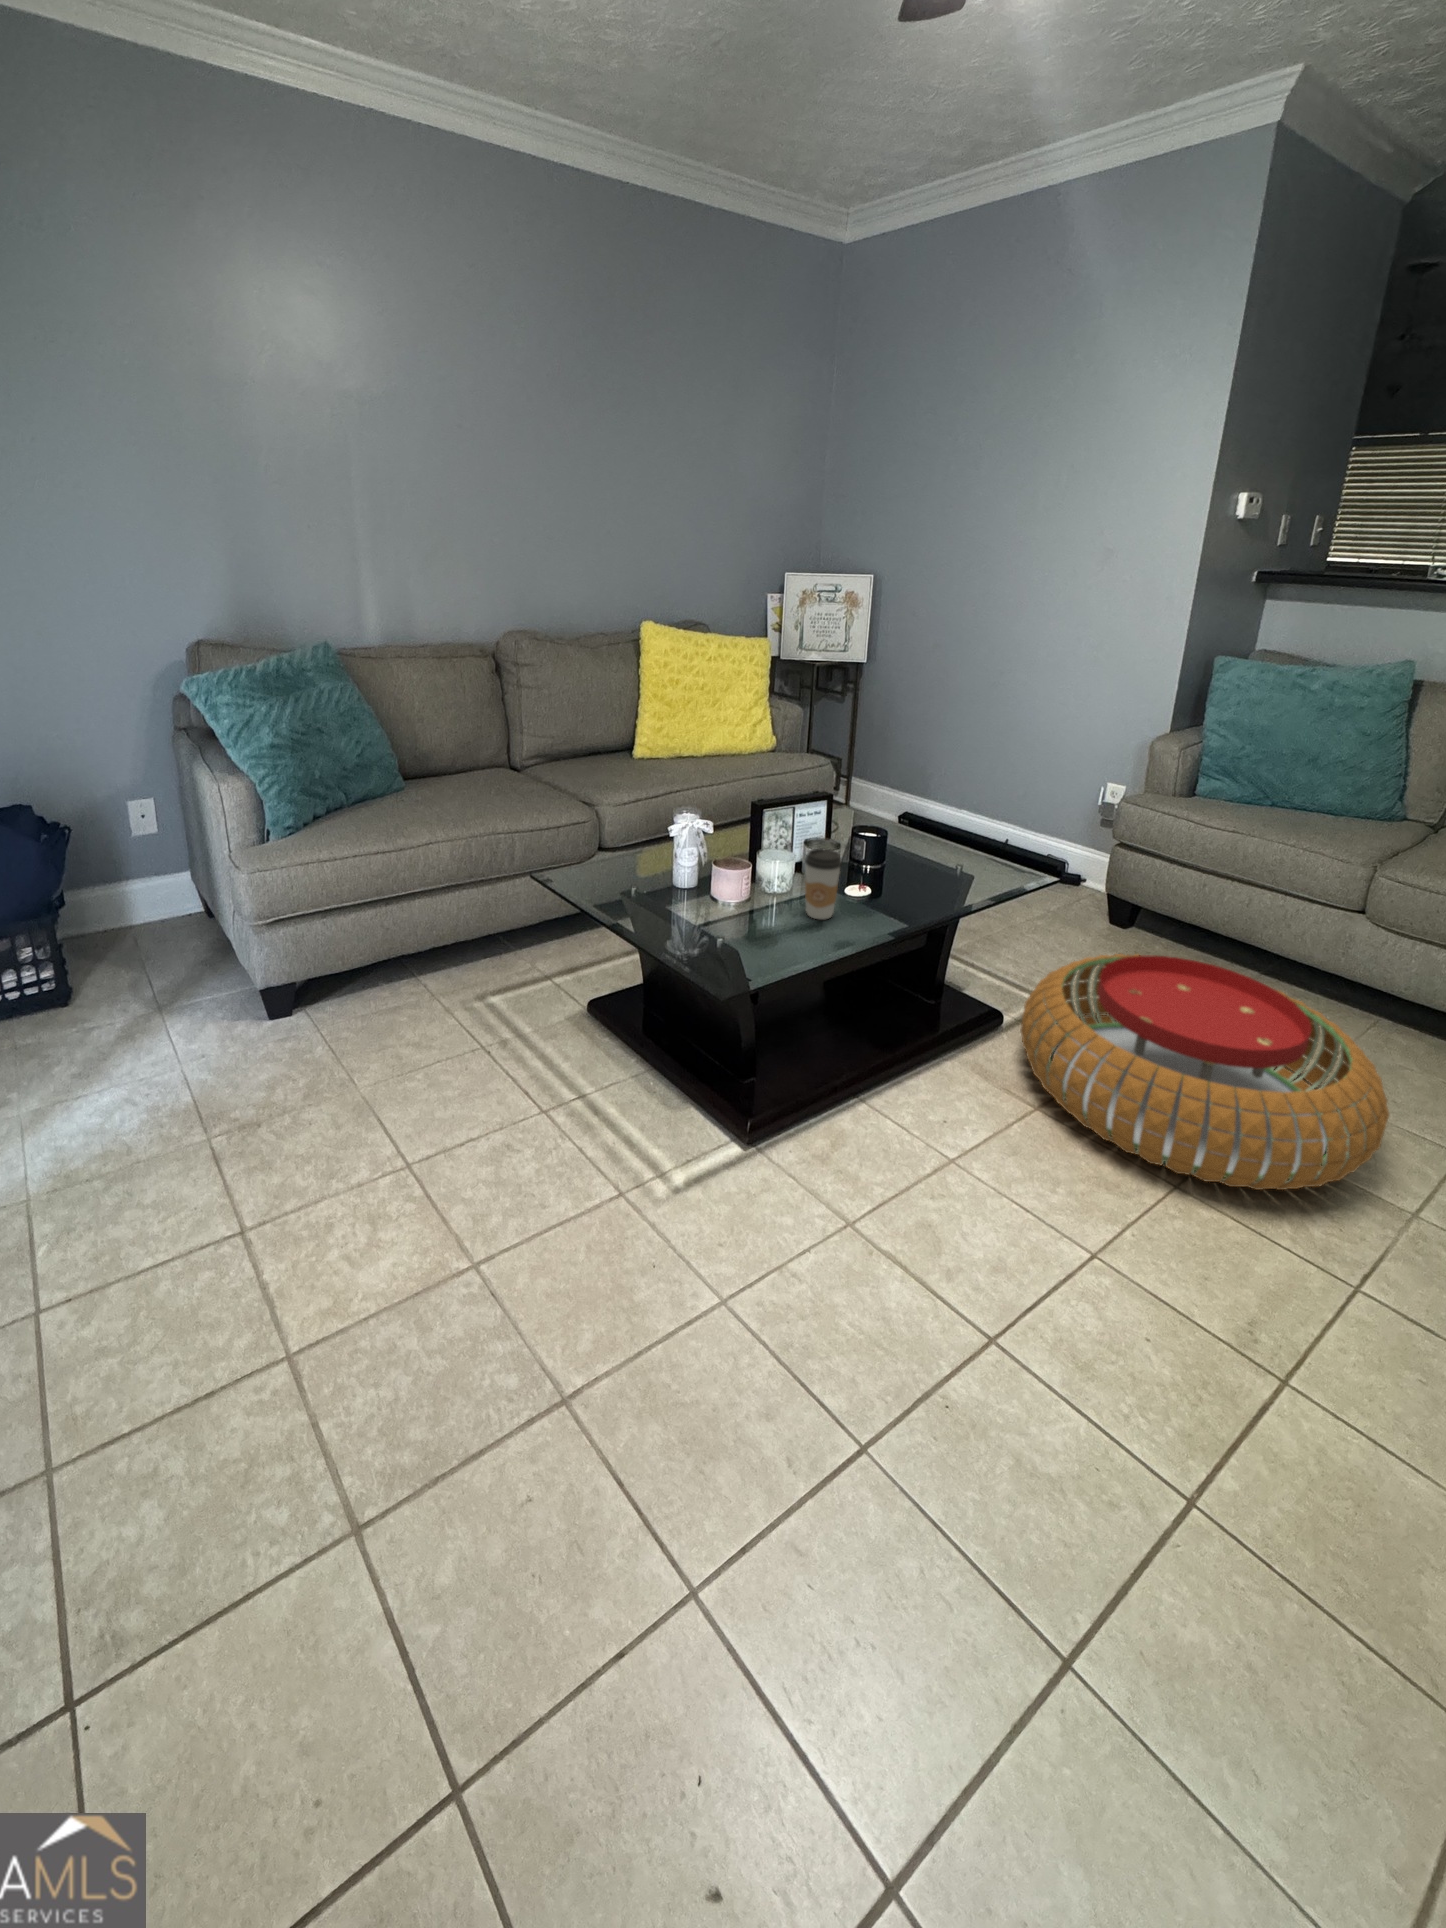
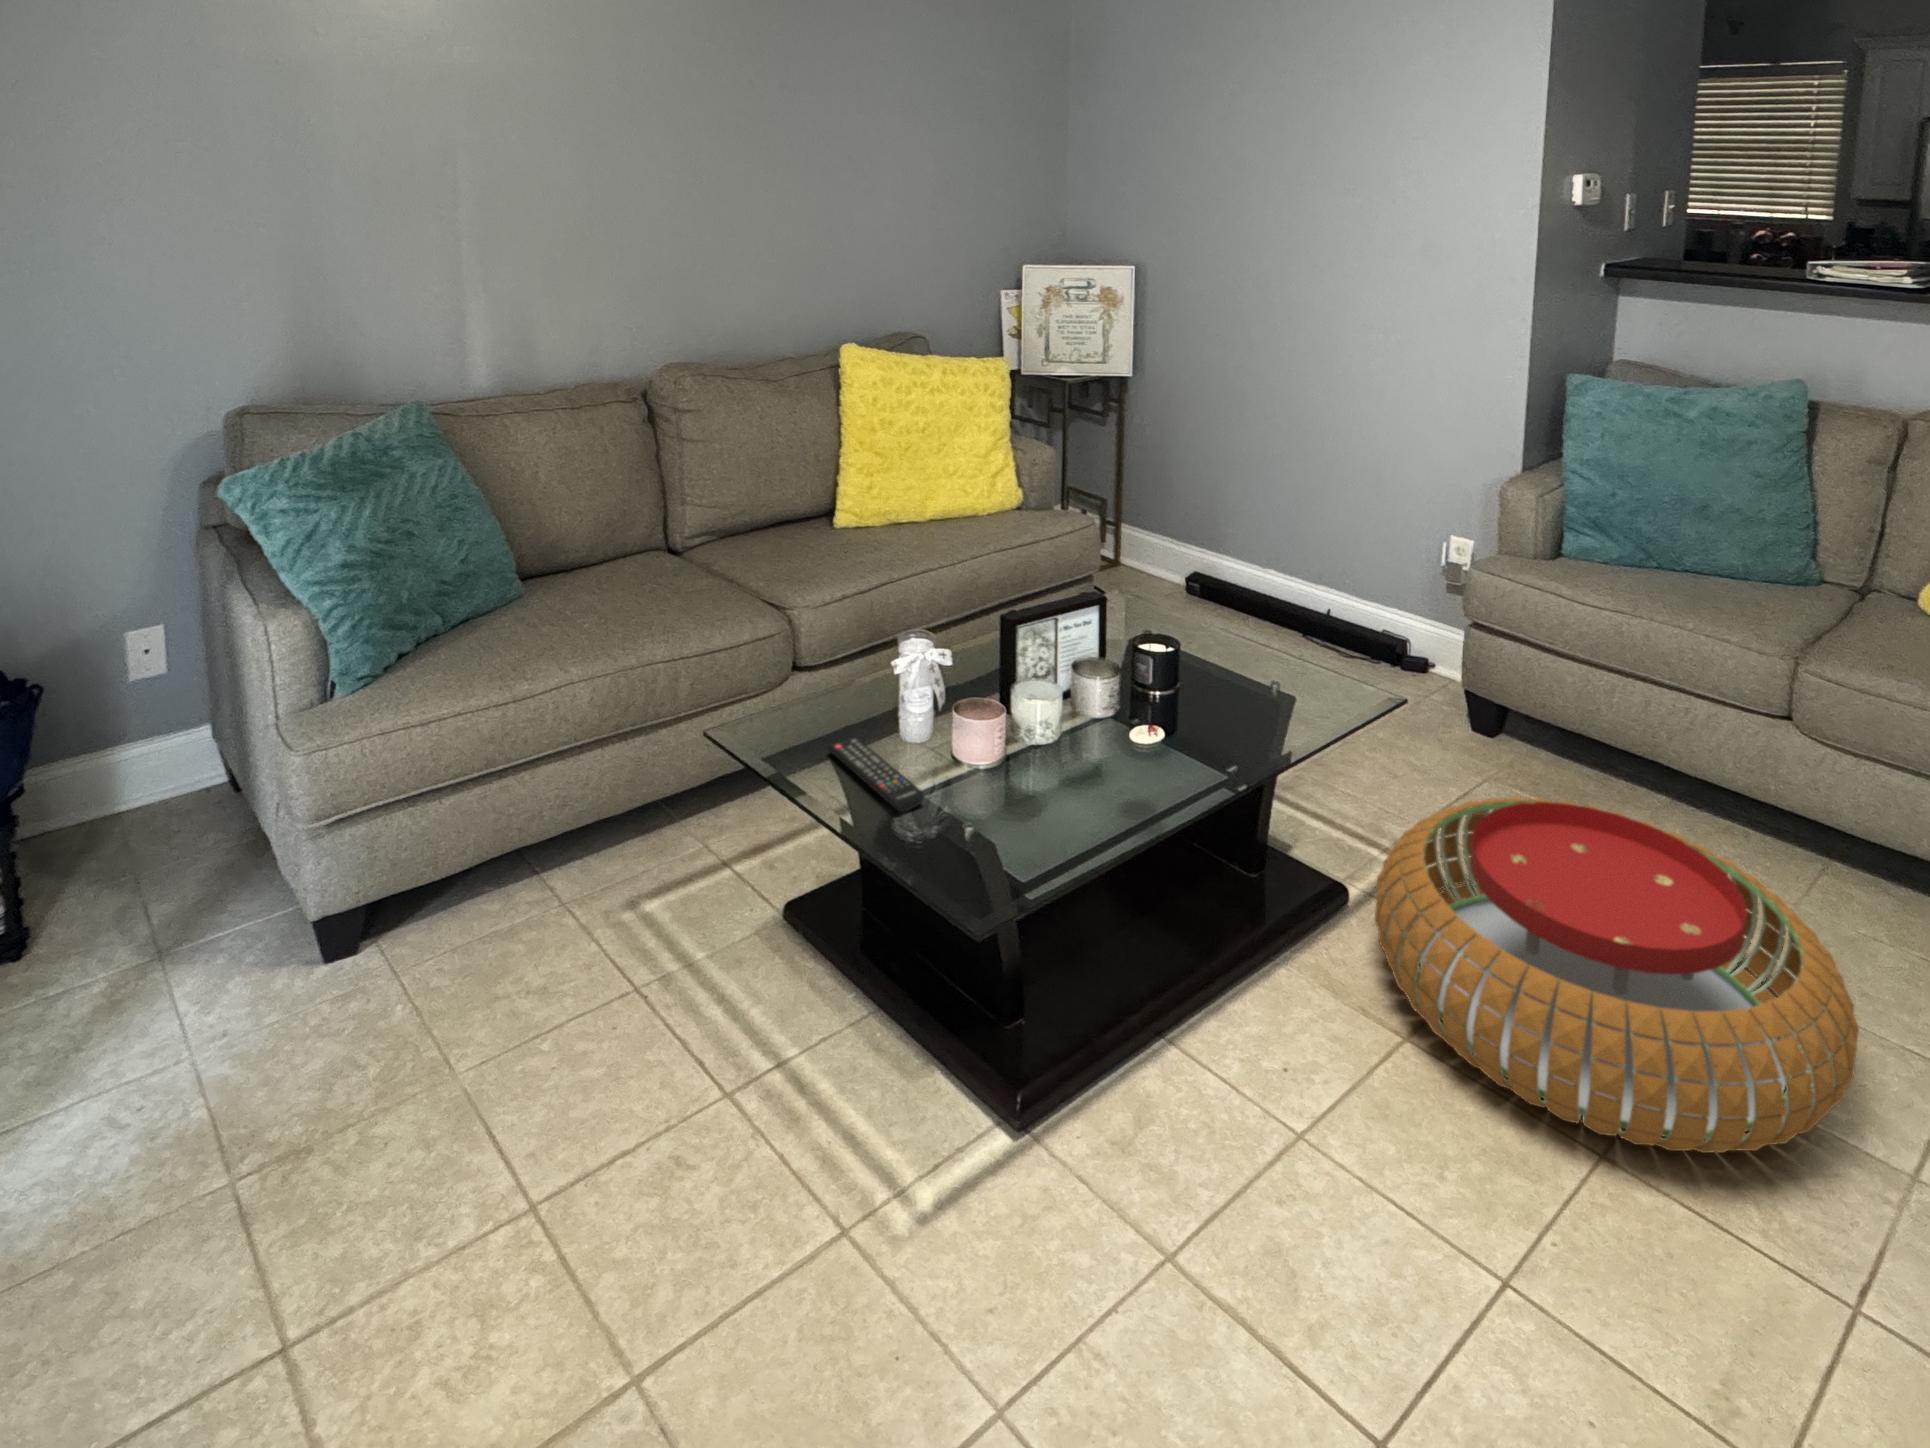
coffee cup: present [805,848,841,919] -> none [1076,681,1125,782]
remote control: none [620,884,688,930] -> present [828,738,924,811]

